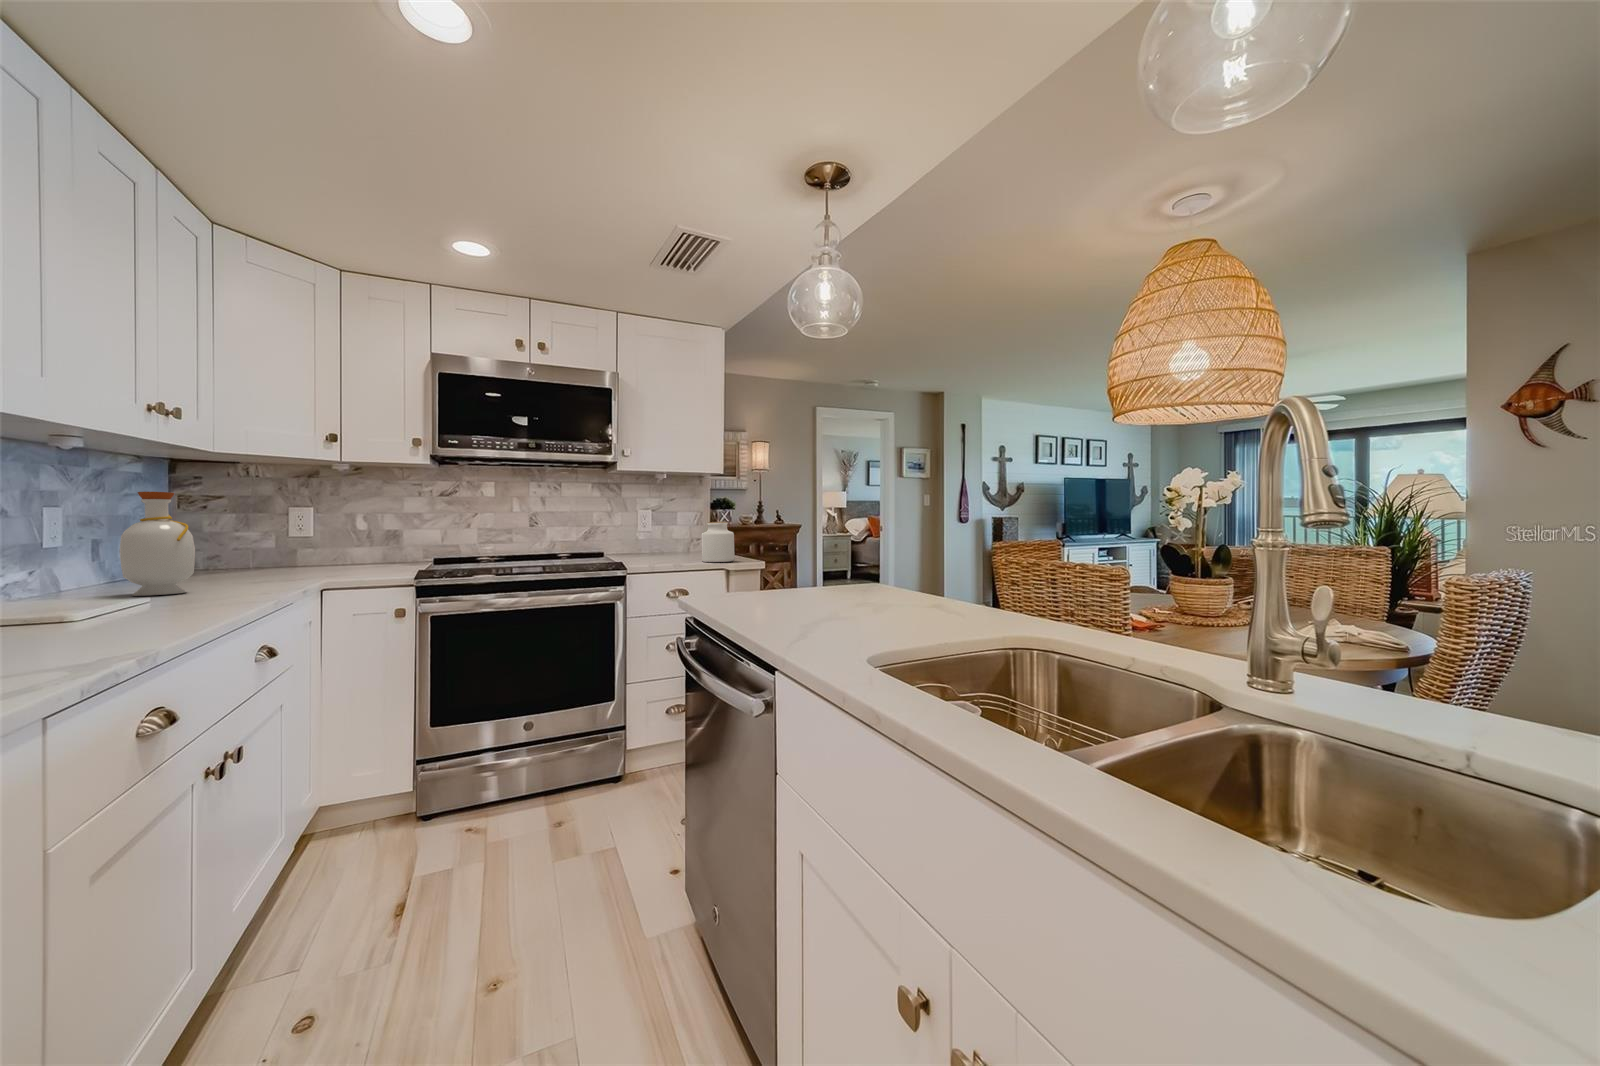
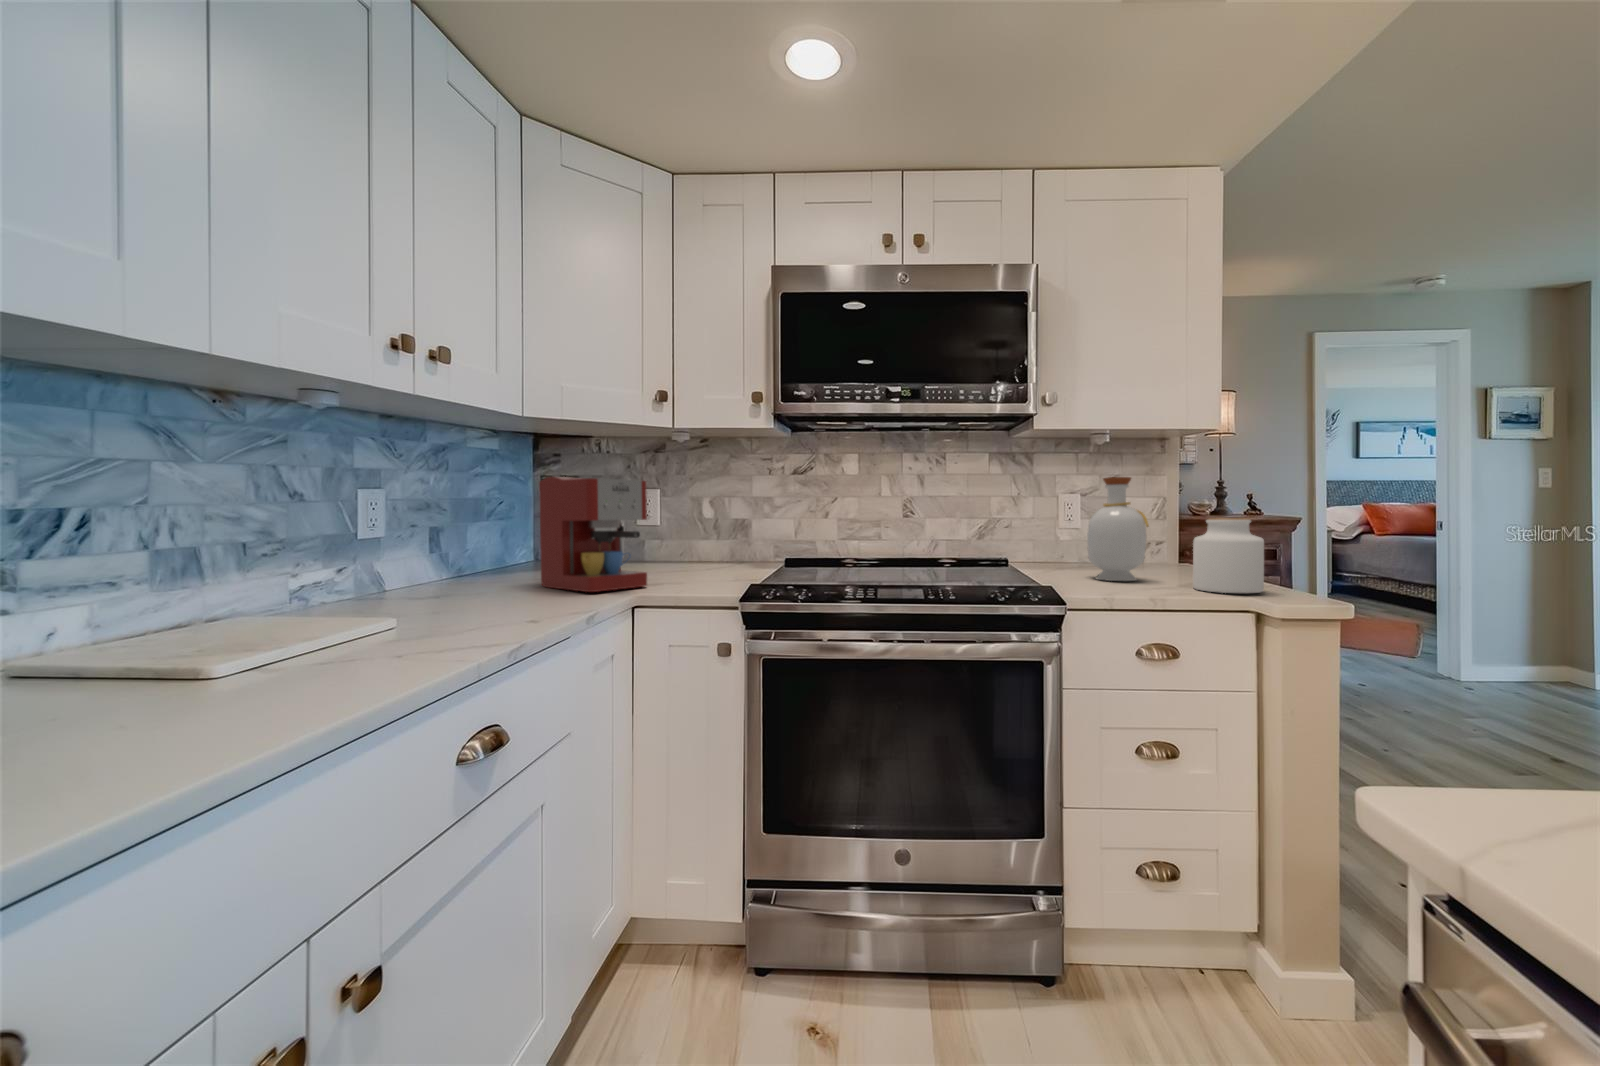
bottle: present [119,492,195,596] -> present [1087,477,1149,581]
coffee maker: none [221,496,327,582] -> present [539,477,647,592]

